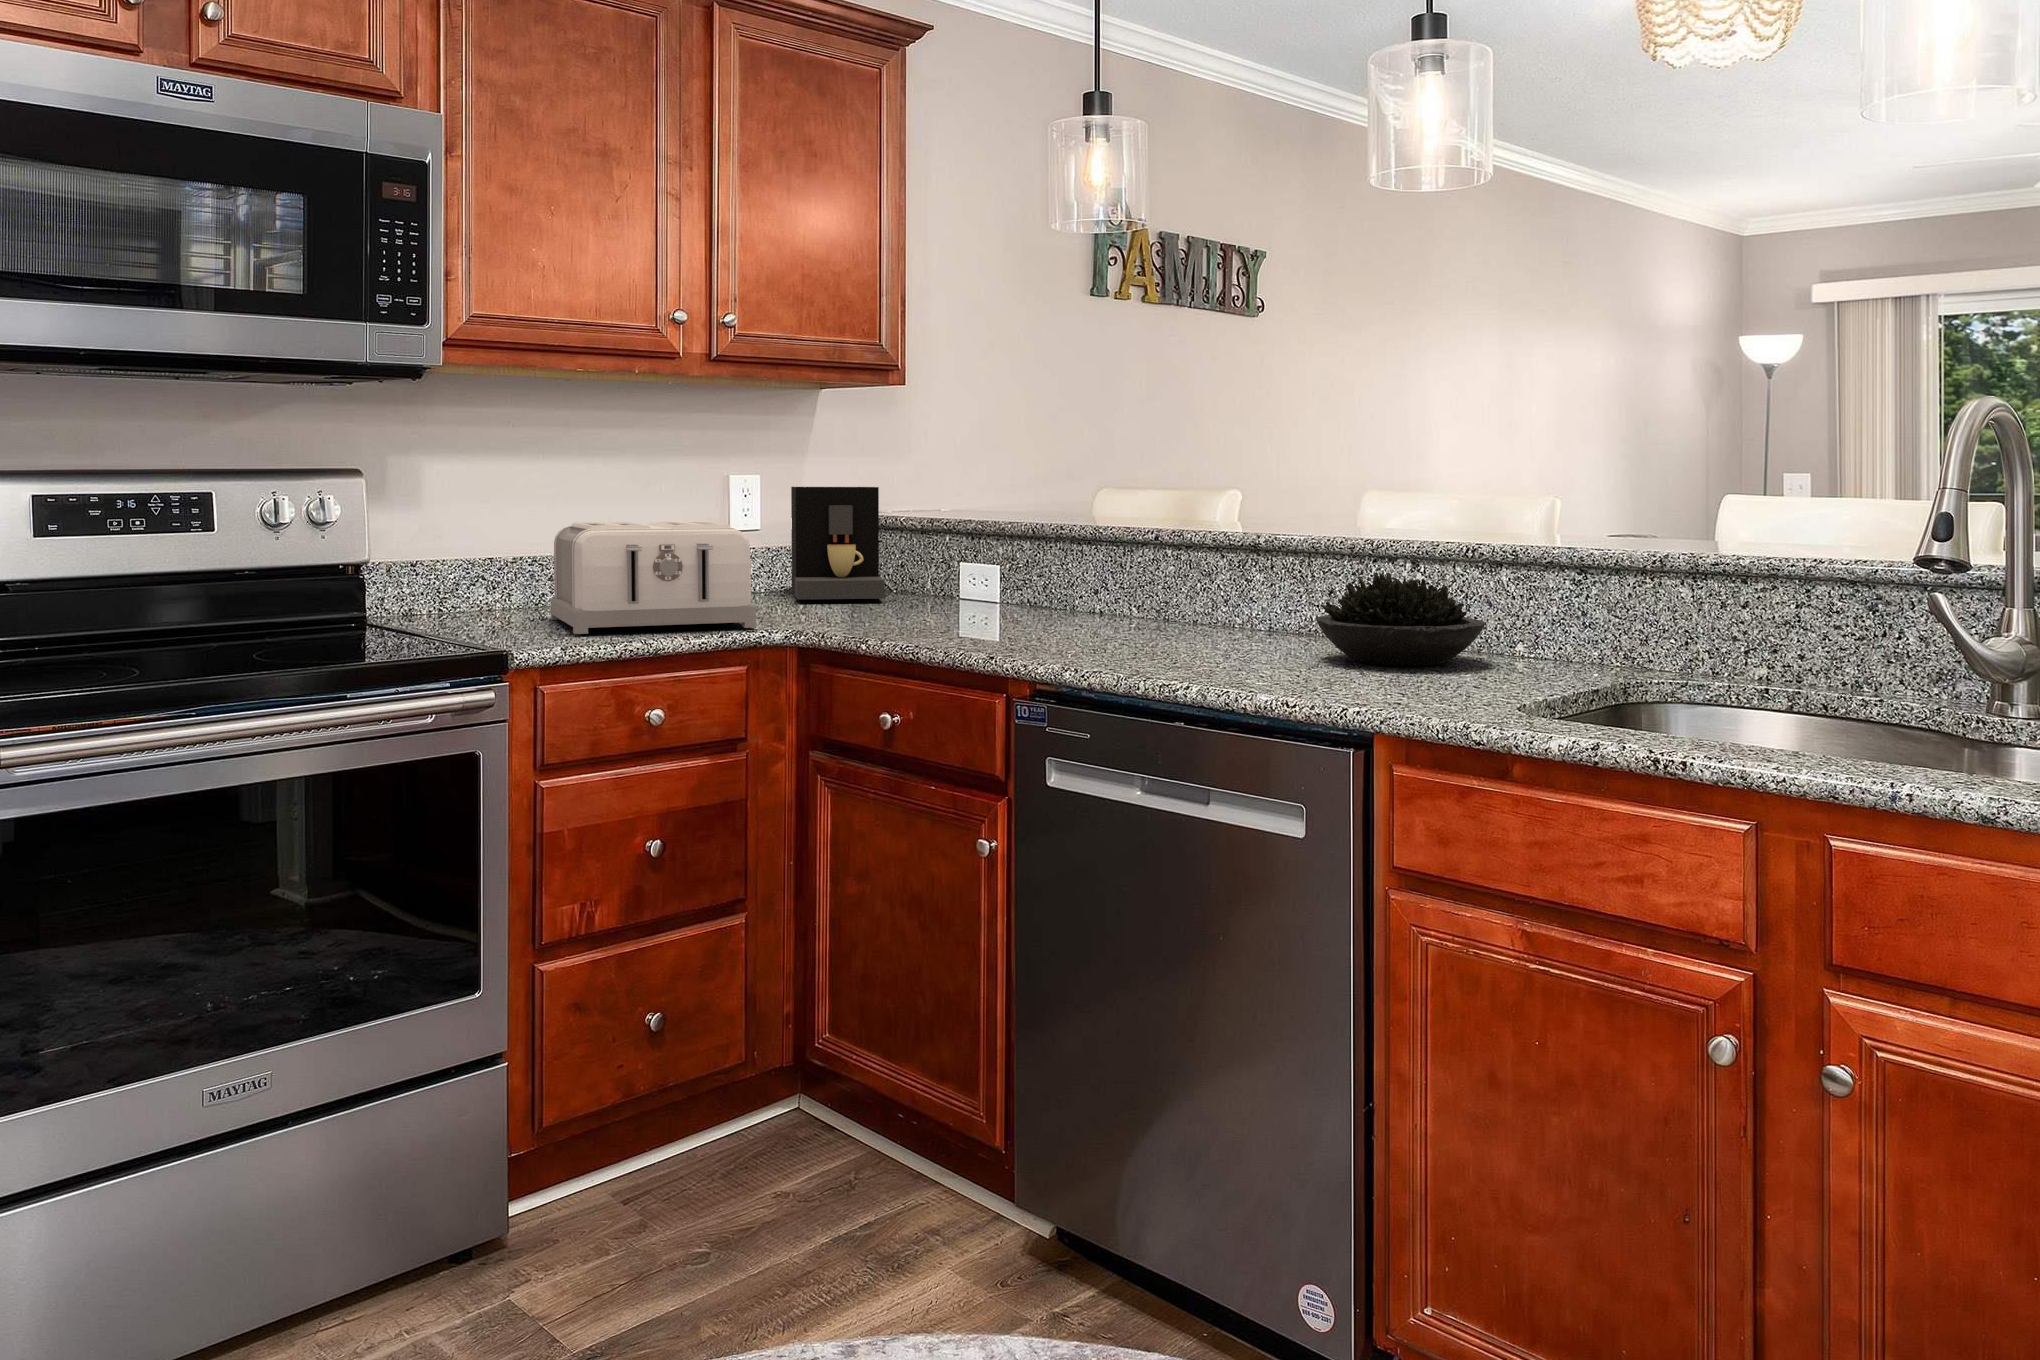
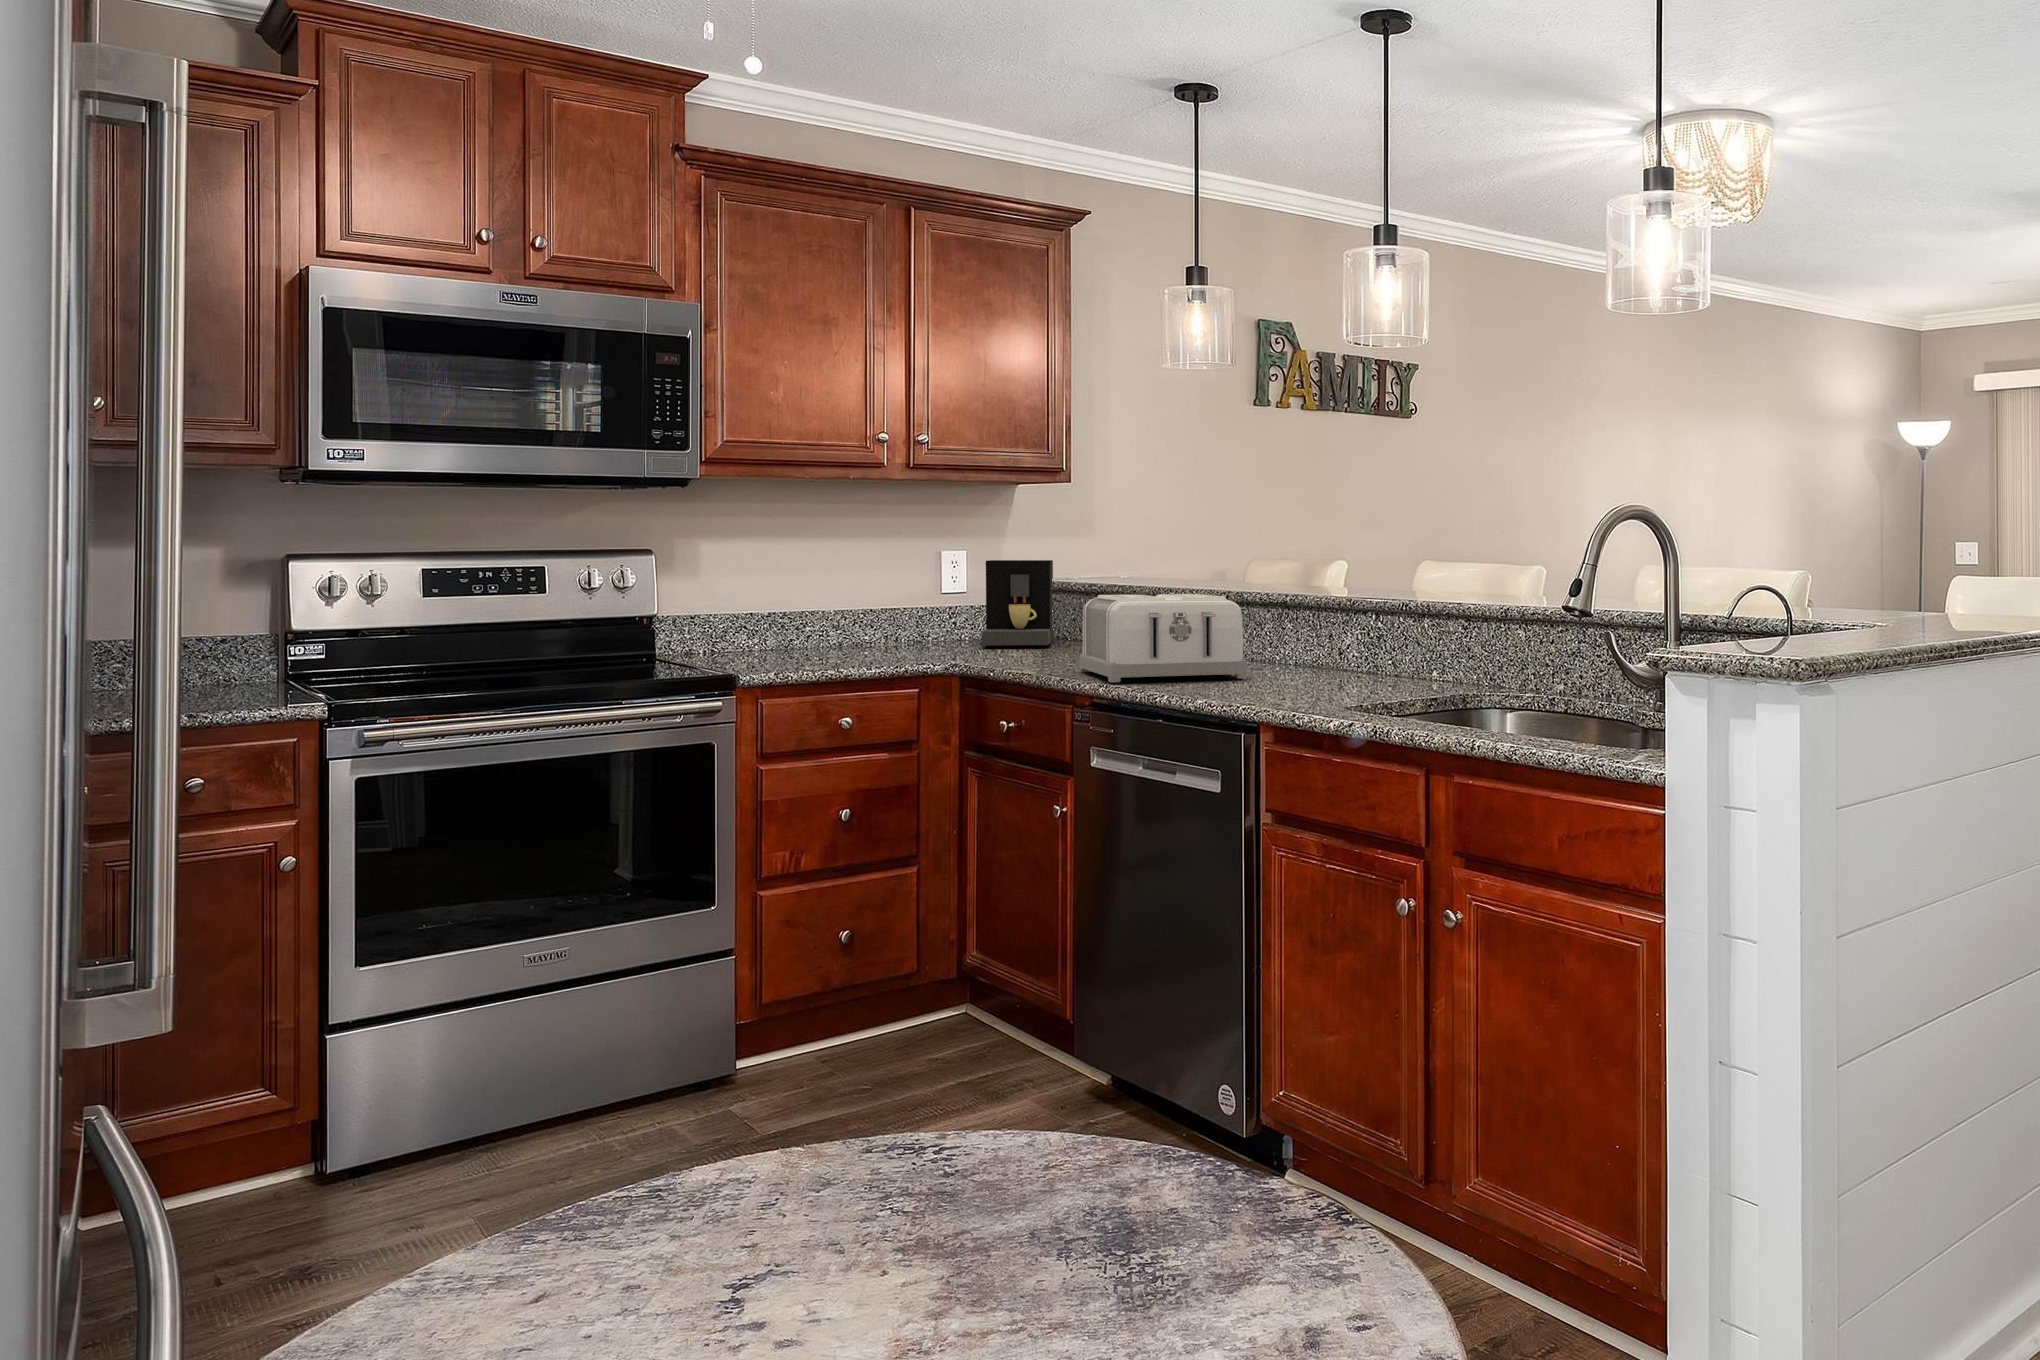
toaster: present [551,521,756,634] -> present [1080,594,1247,682]
succulent plant: present [1316,573,1485,666] -> none [1289,623,1405,686]

